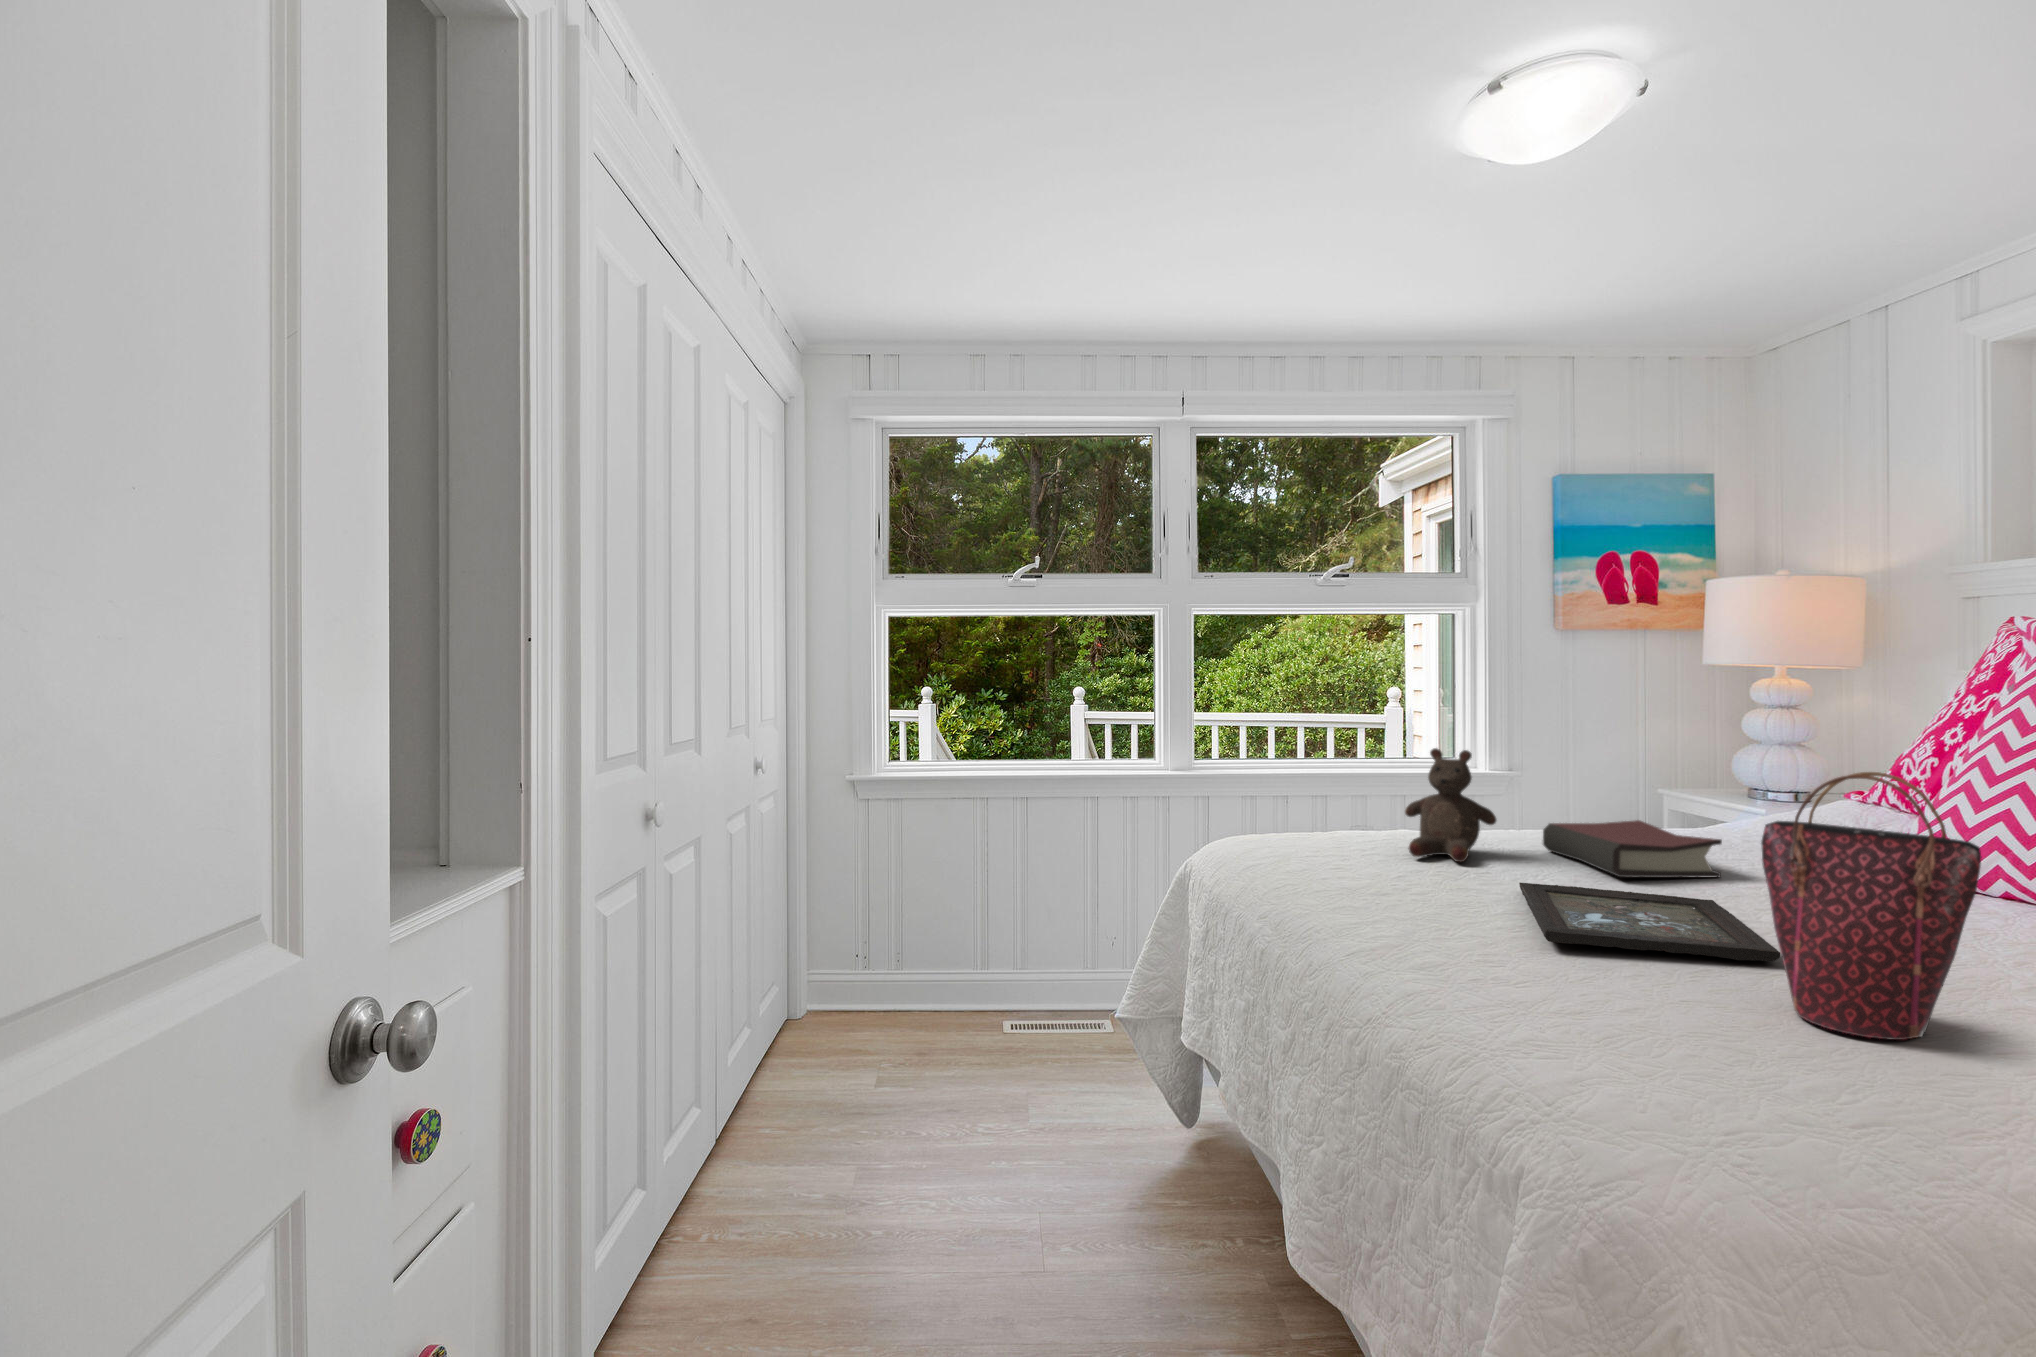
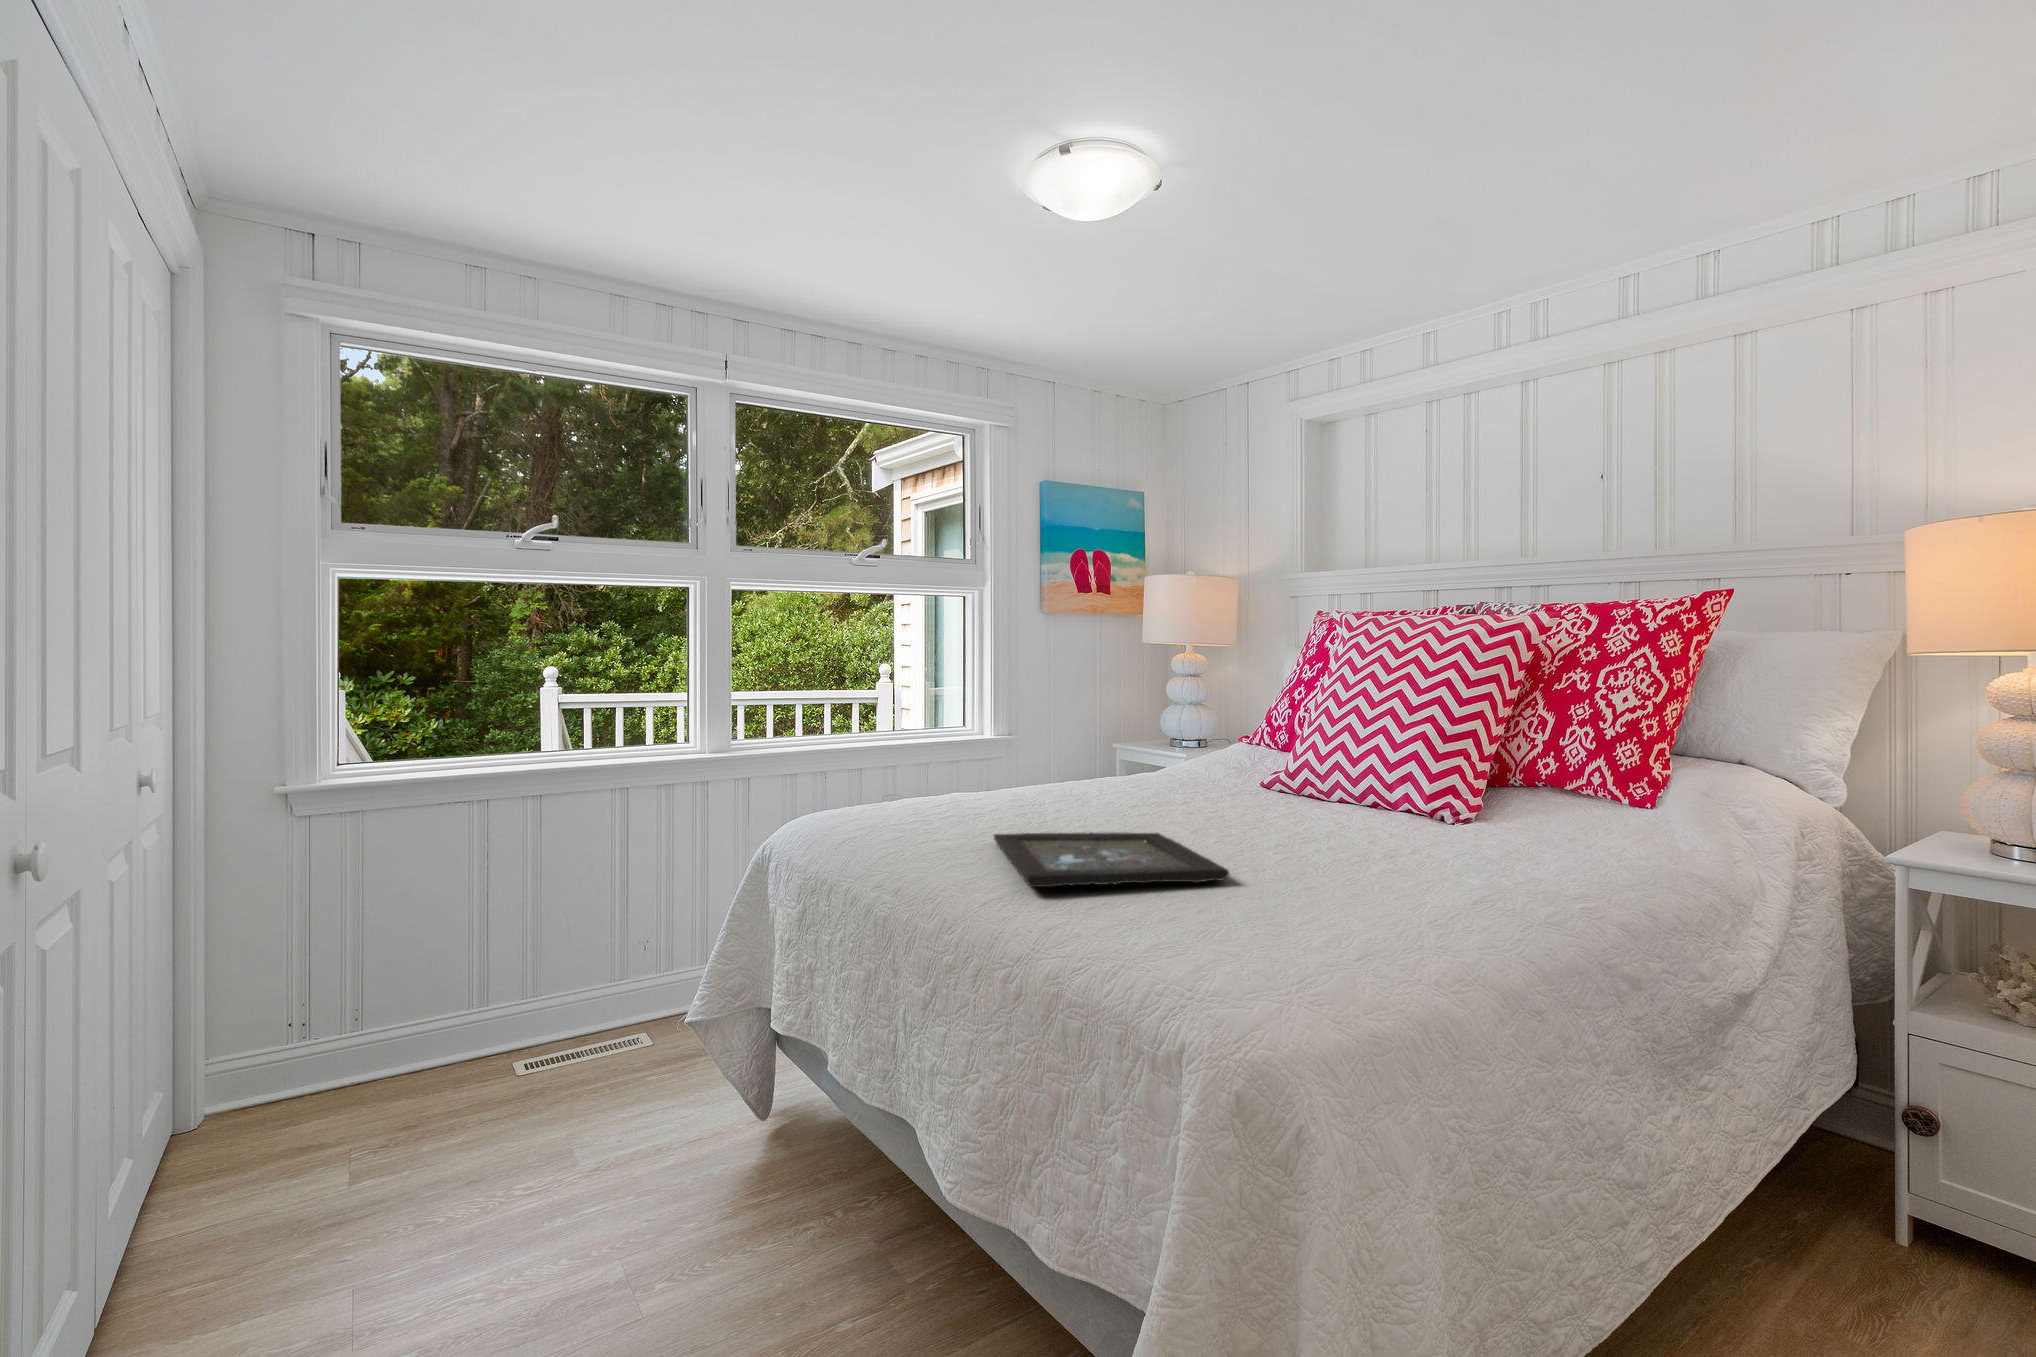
stuffed bear: present [1405,748,1496,862] -> none [879,707,967,822]
handbag: present [1761,772,1982,1040] -> none [1223,683,1398,938]
hardback book: present [1543,820,1722,878] -> none [1008,769,1158,821]

